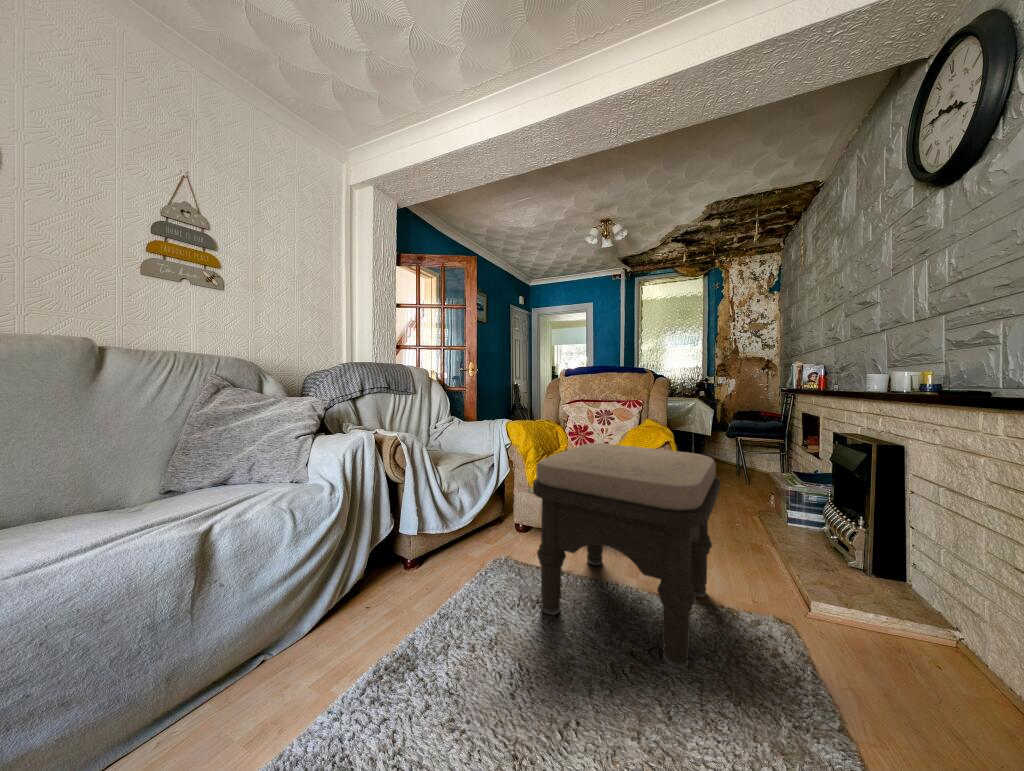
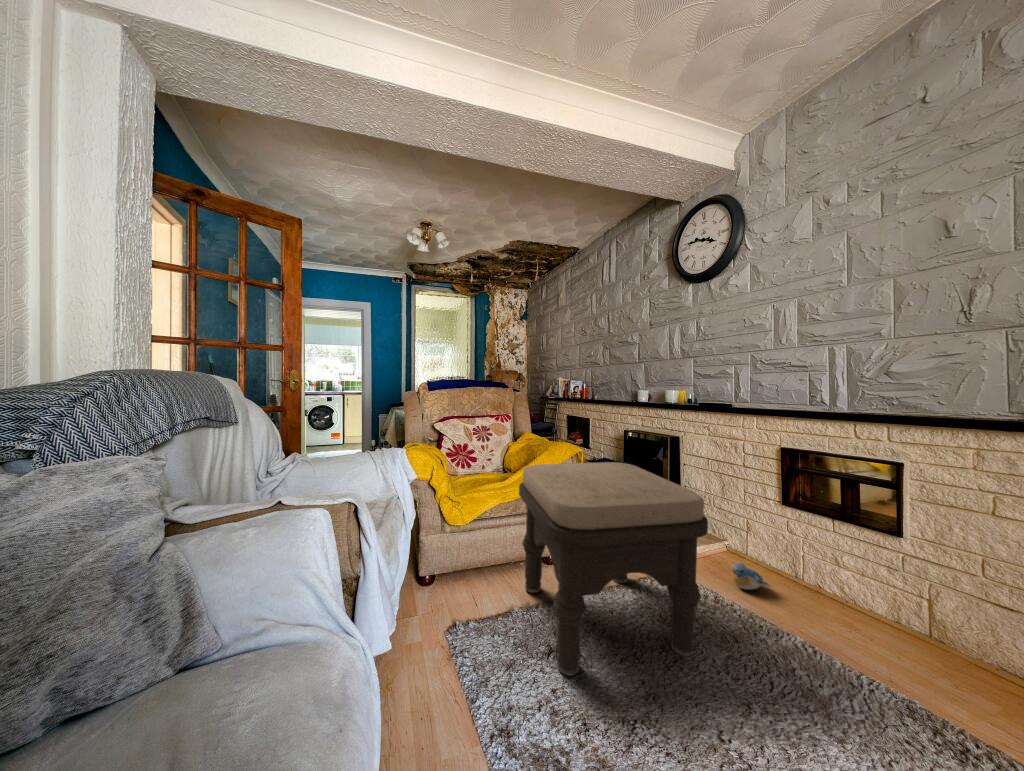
plush toy: none [865,634,954,701] -> present [733,563,771,590]

